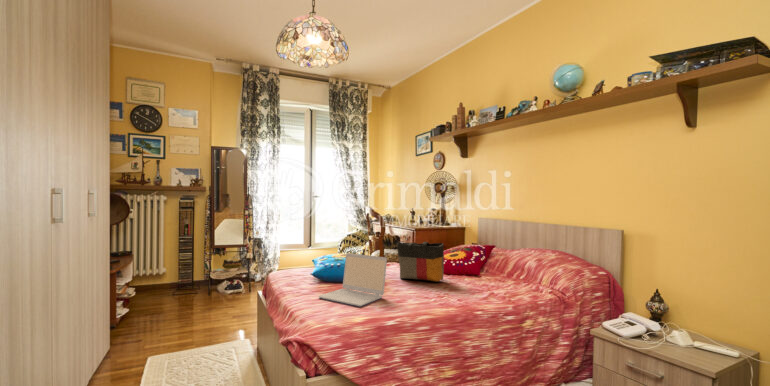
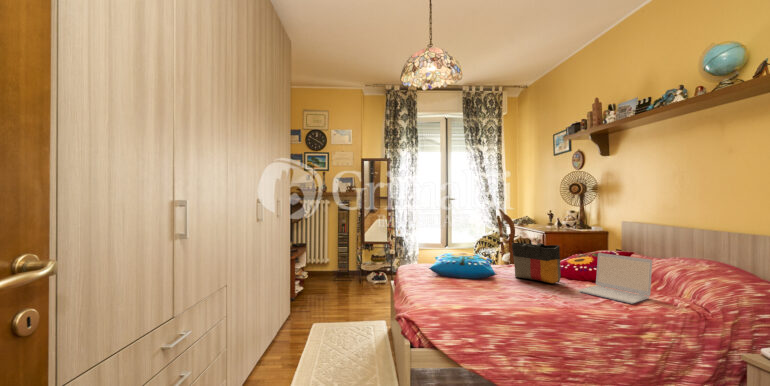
laptop: present [319,253,387,306] -> present [579,253,652,304]

